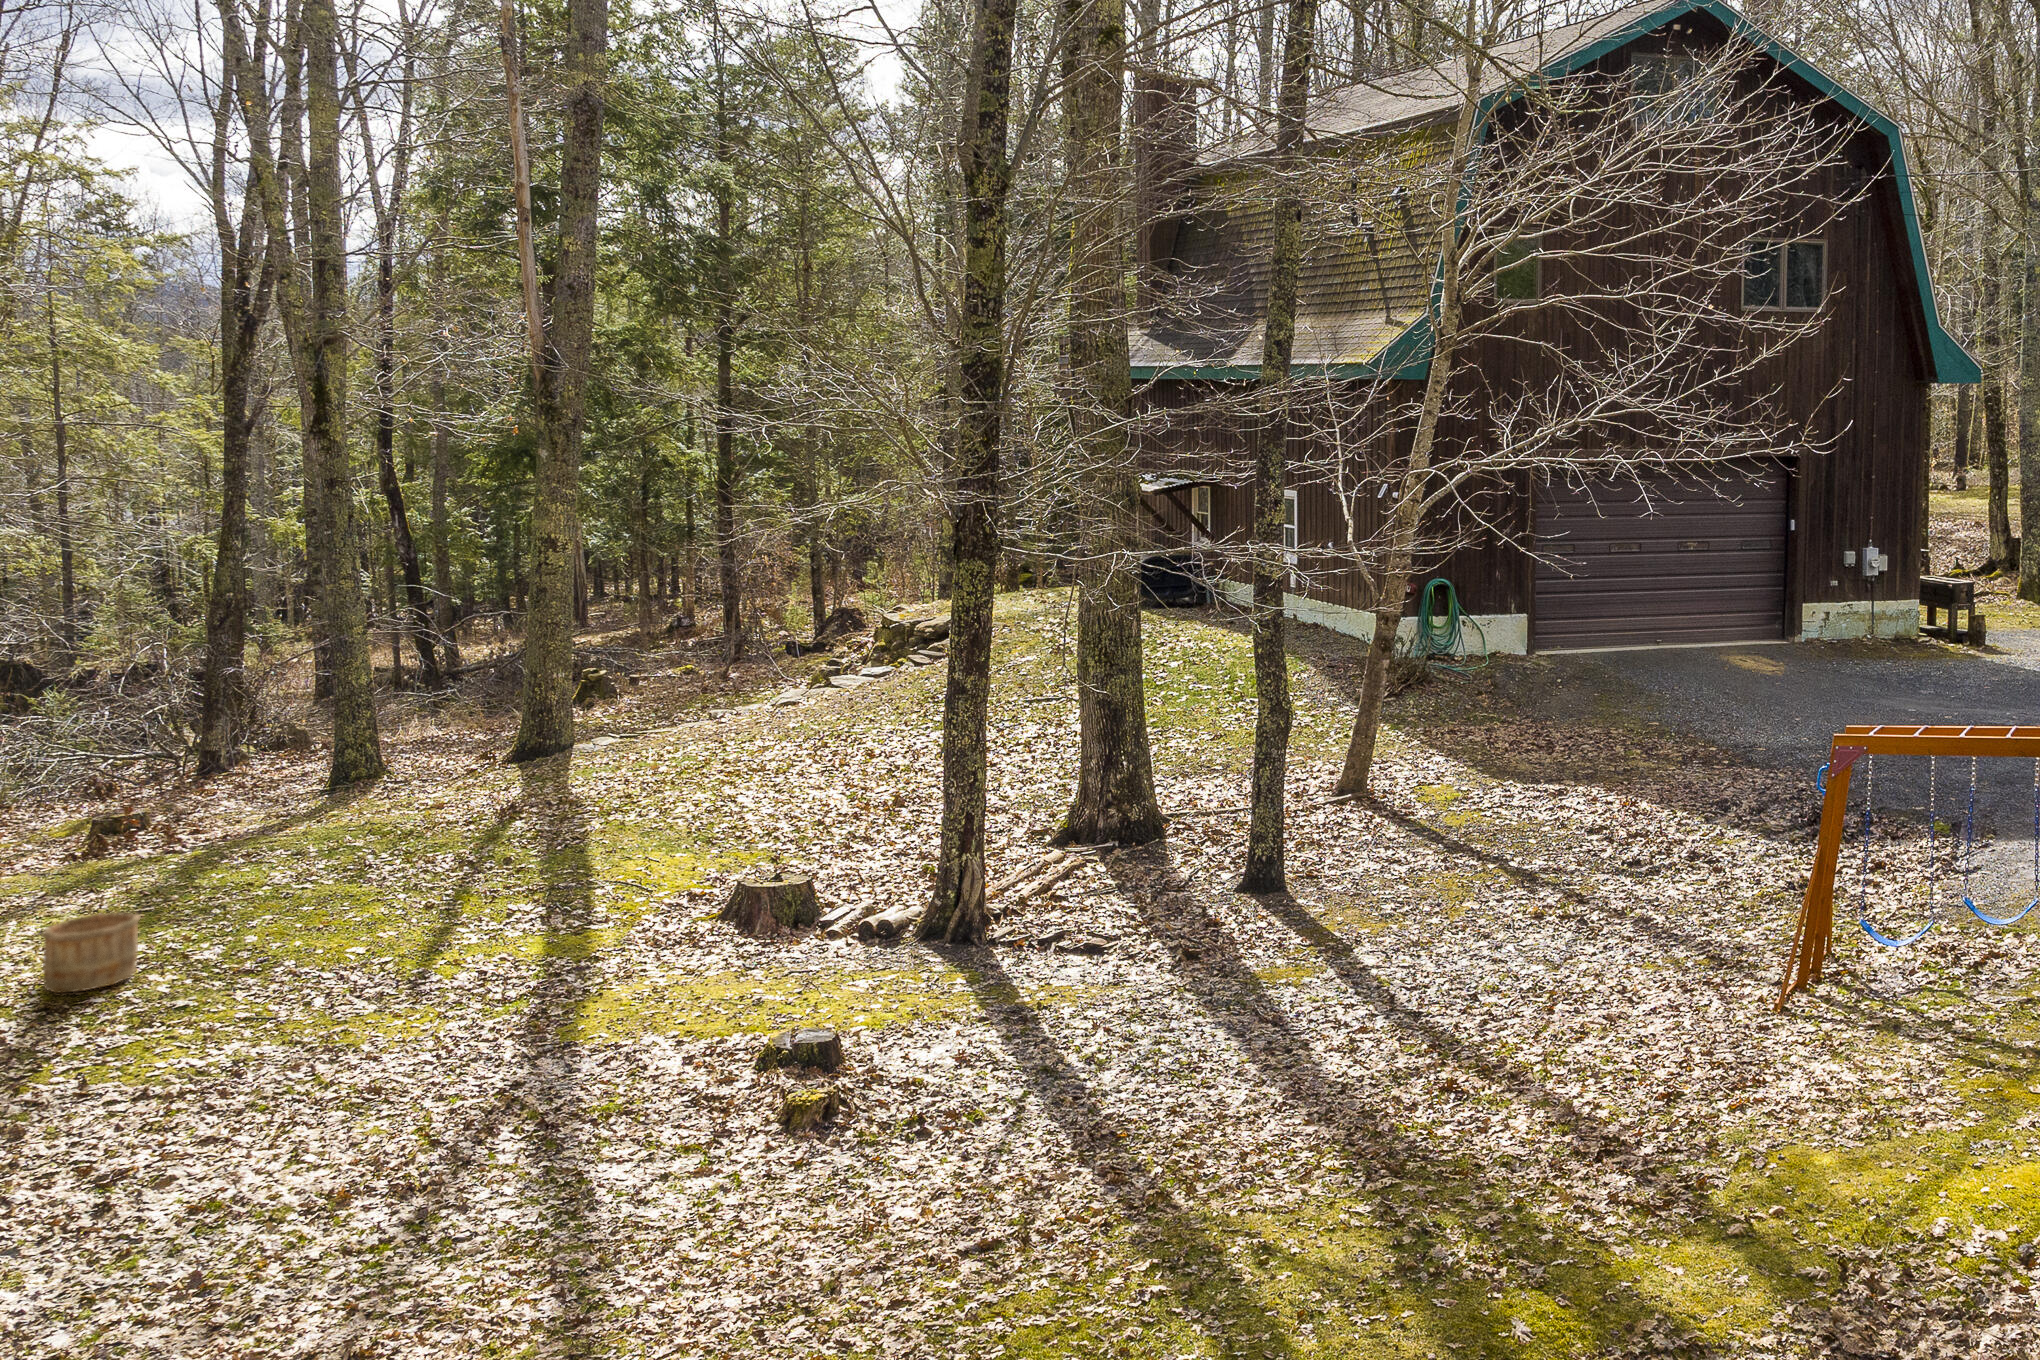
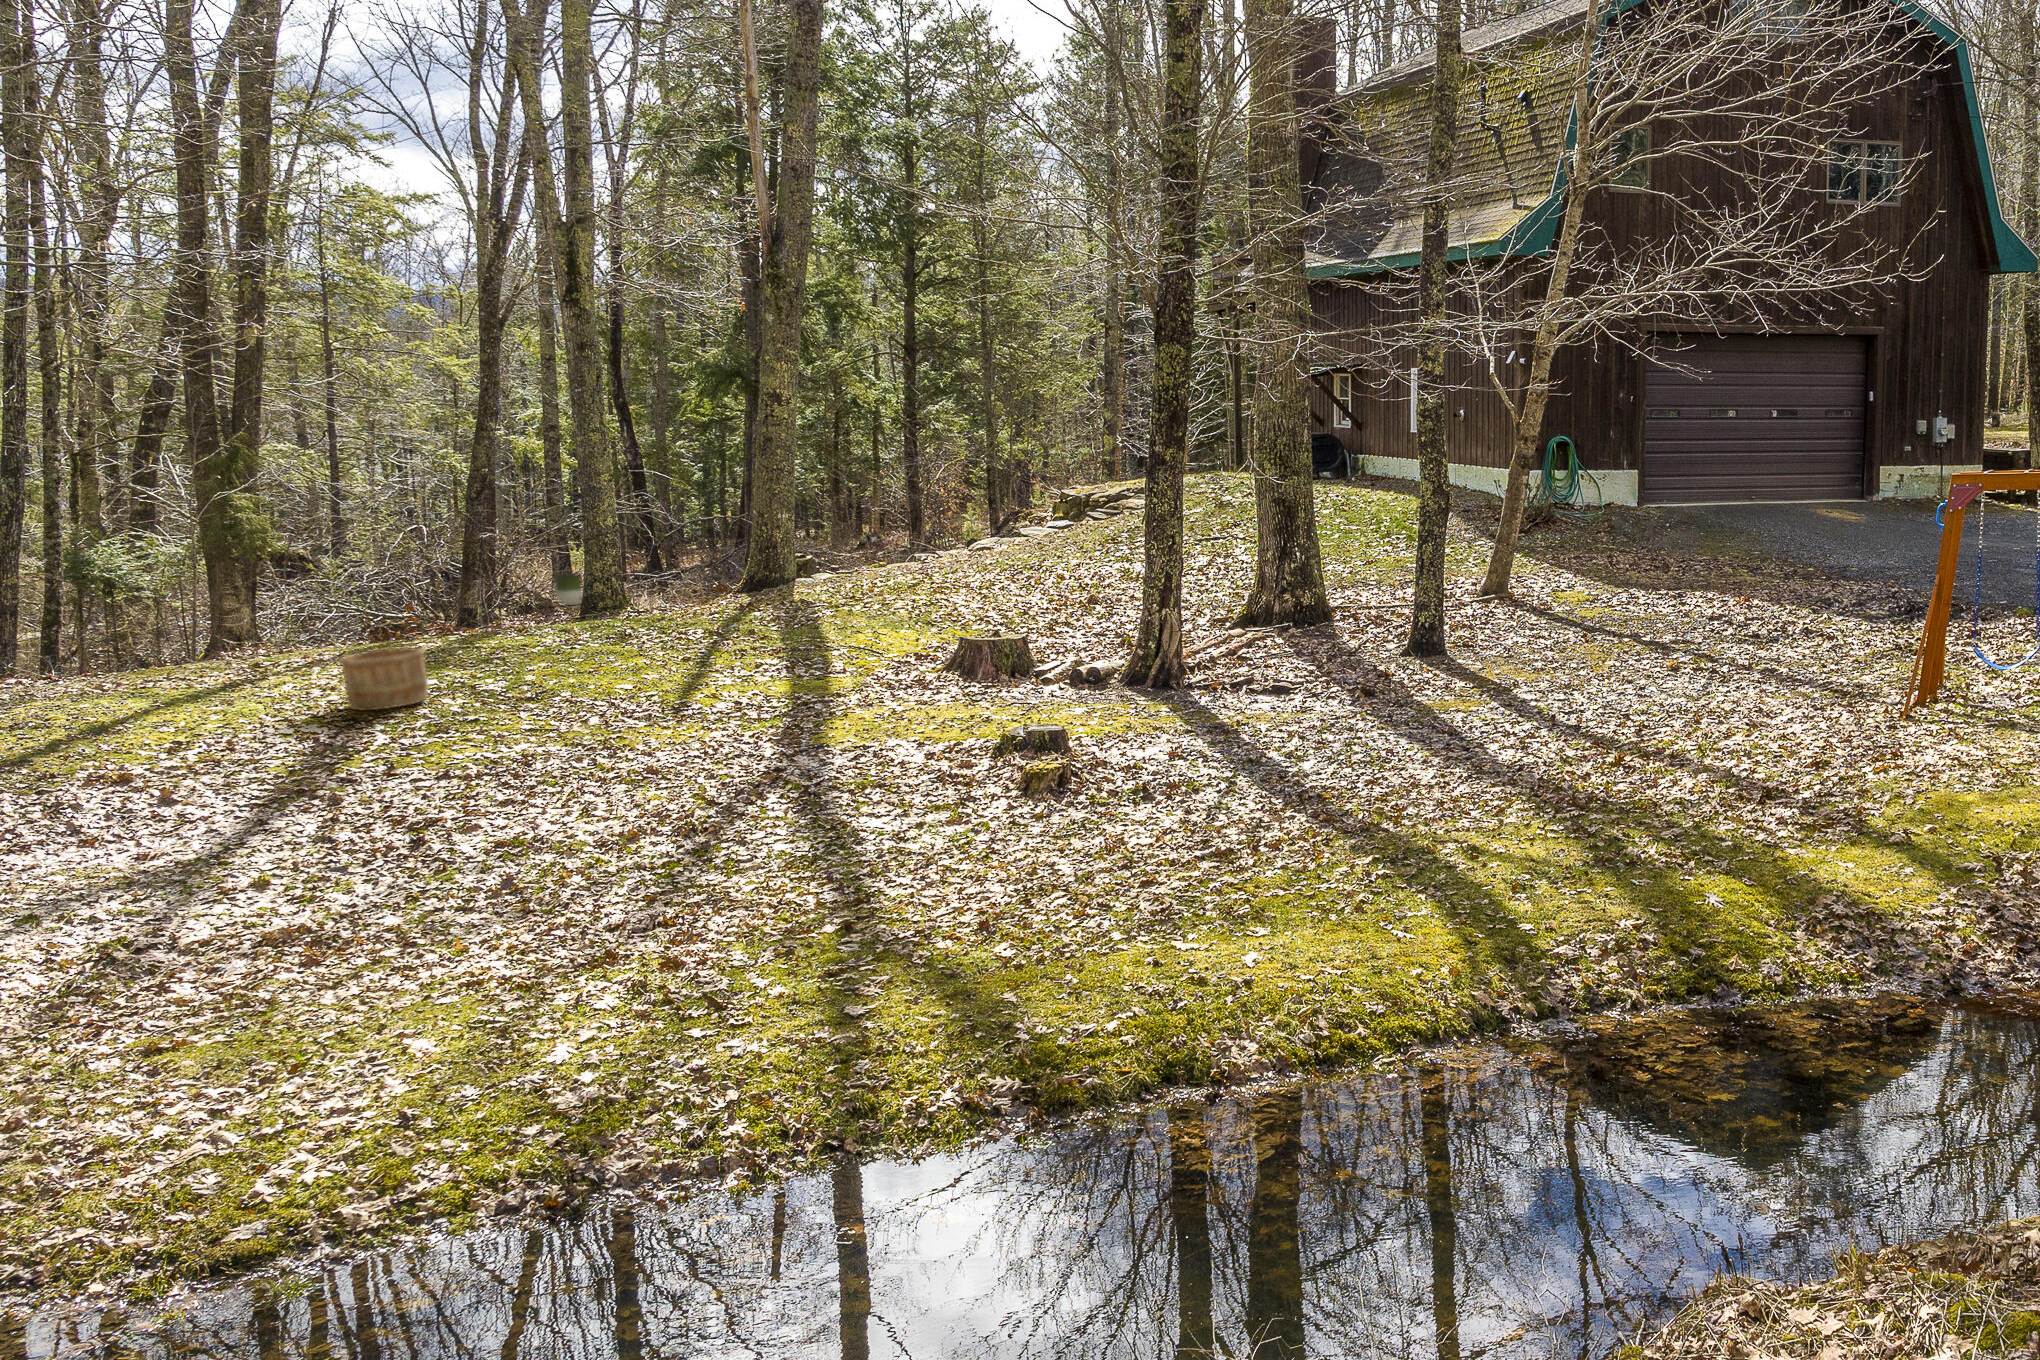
planter: none [306,755,345,794] -> present [554,573,581,605]

